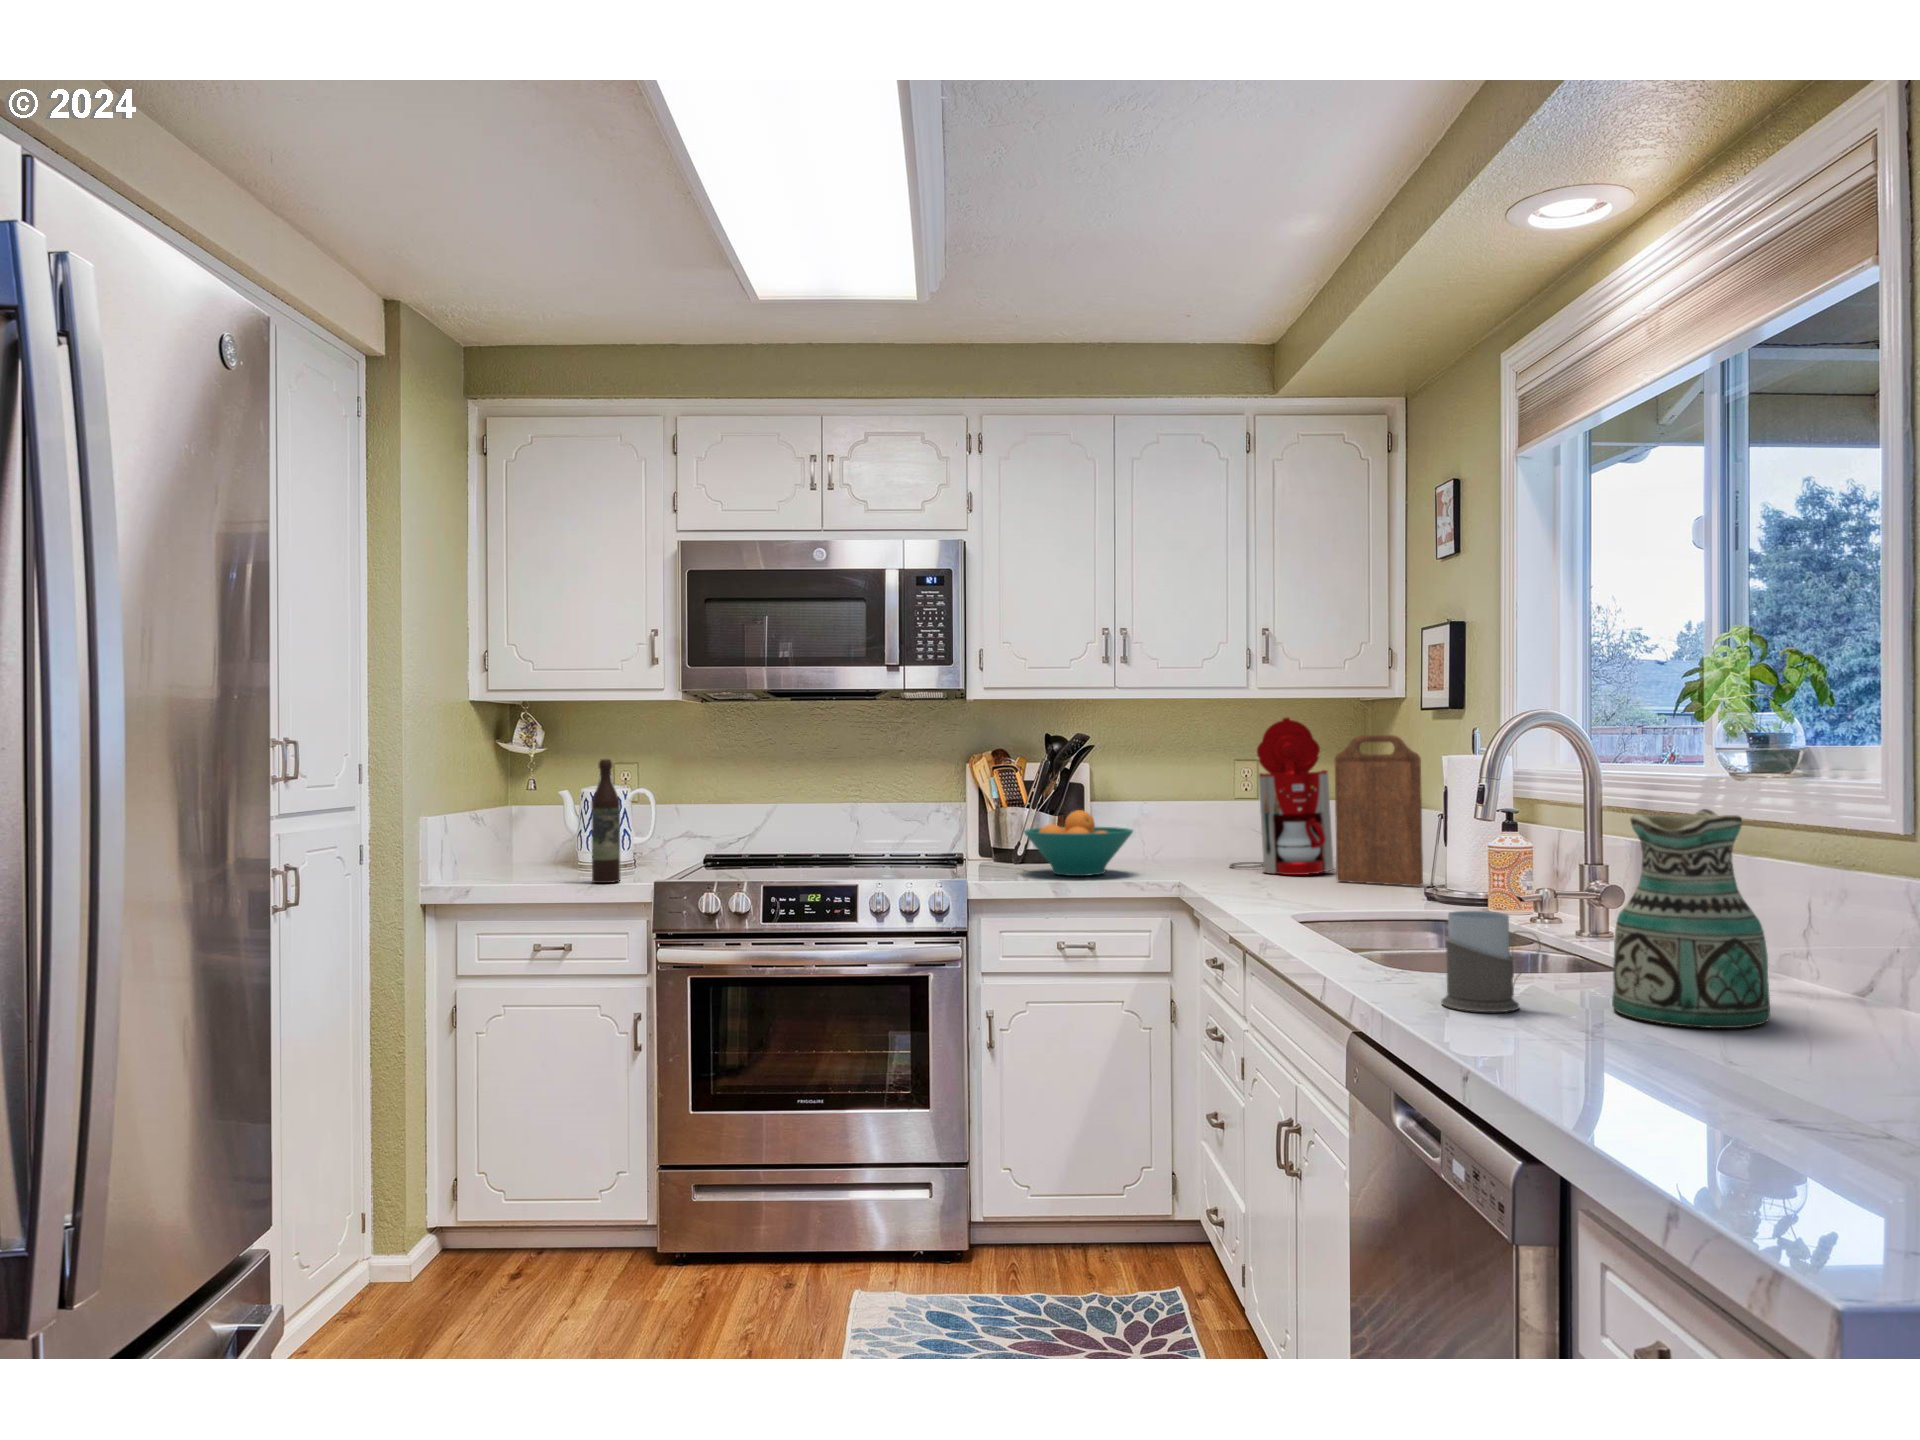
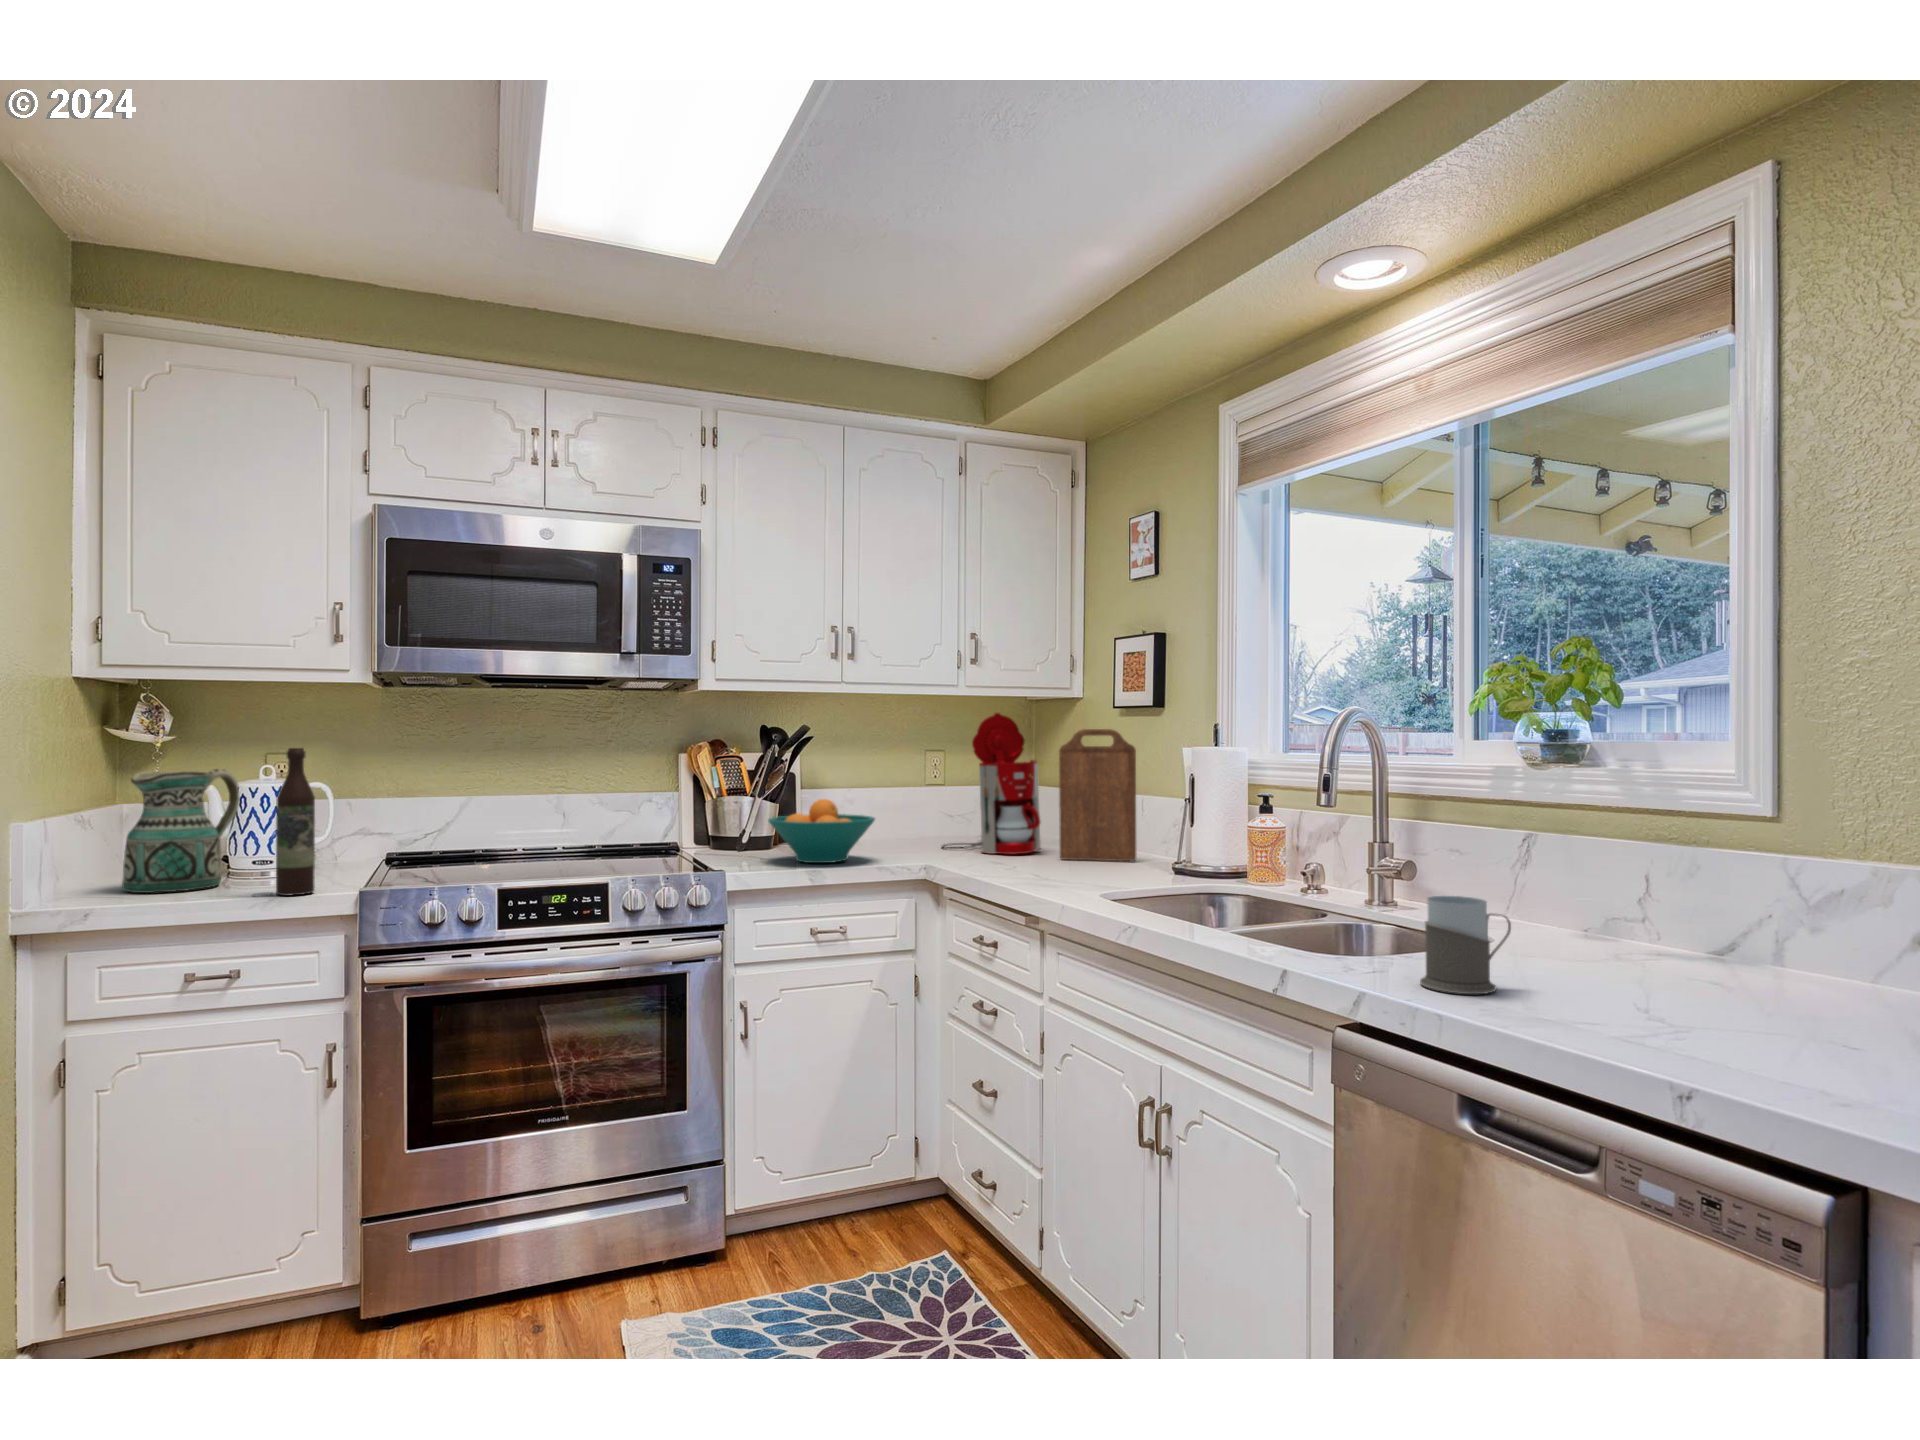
ceramic pitcher: present [1612,809,1770,1028] -> present [122,769,240,893]

